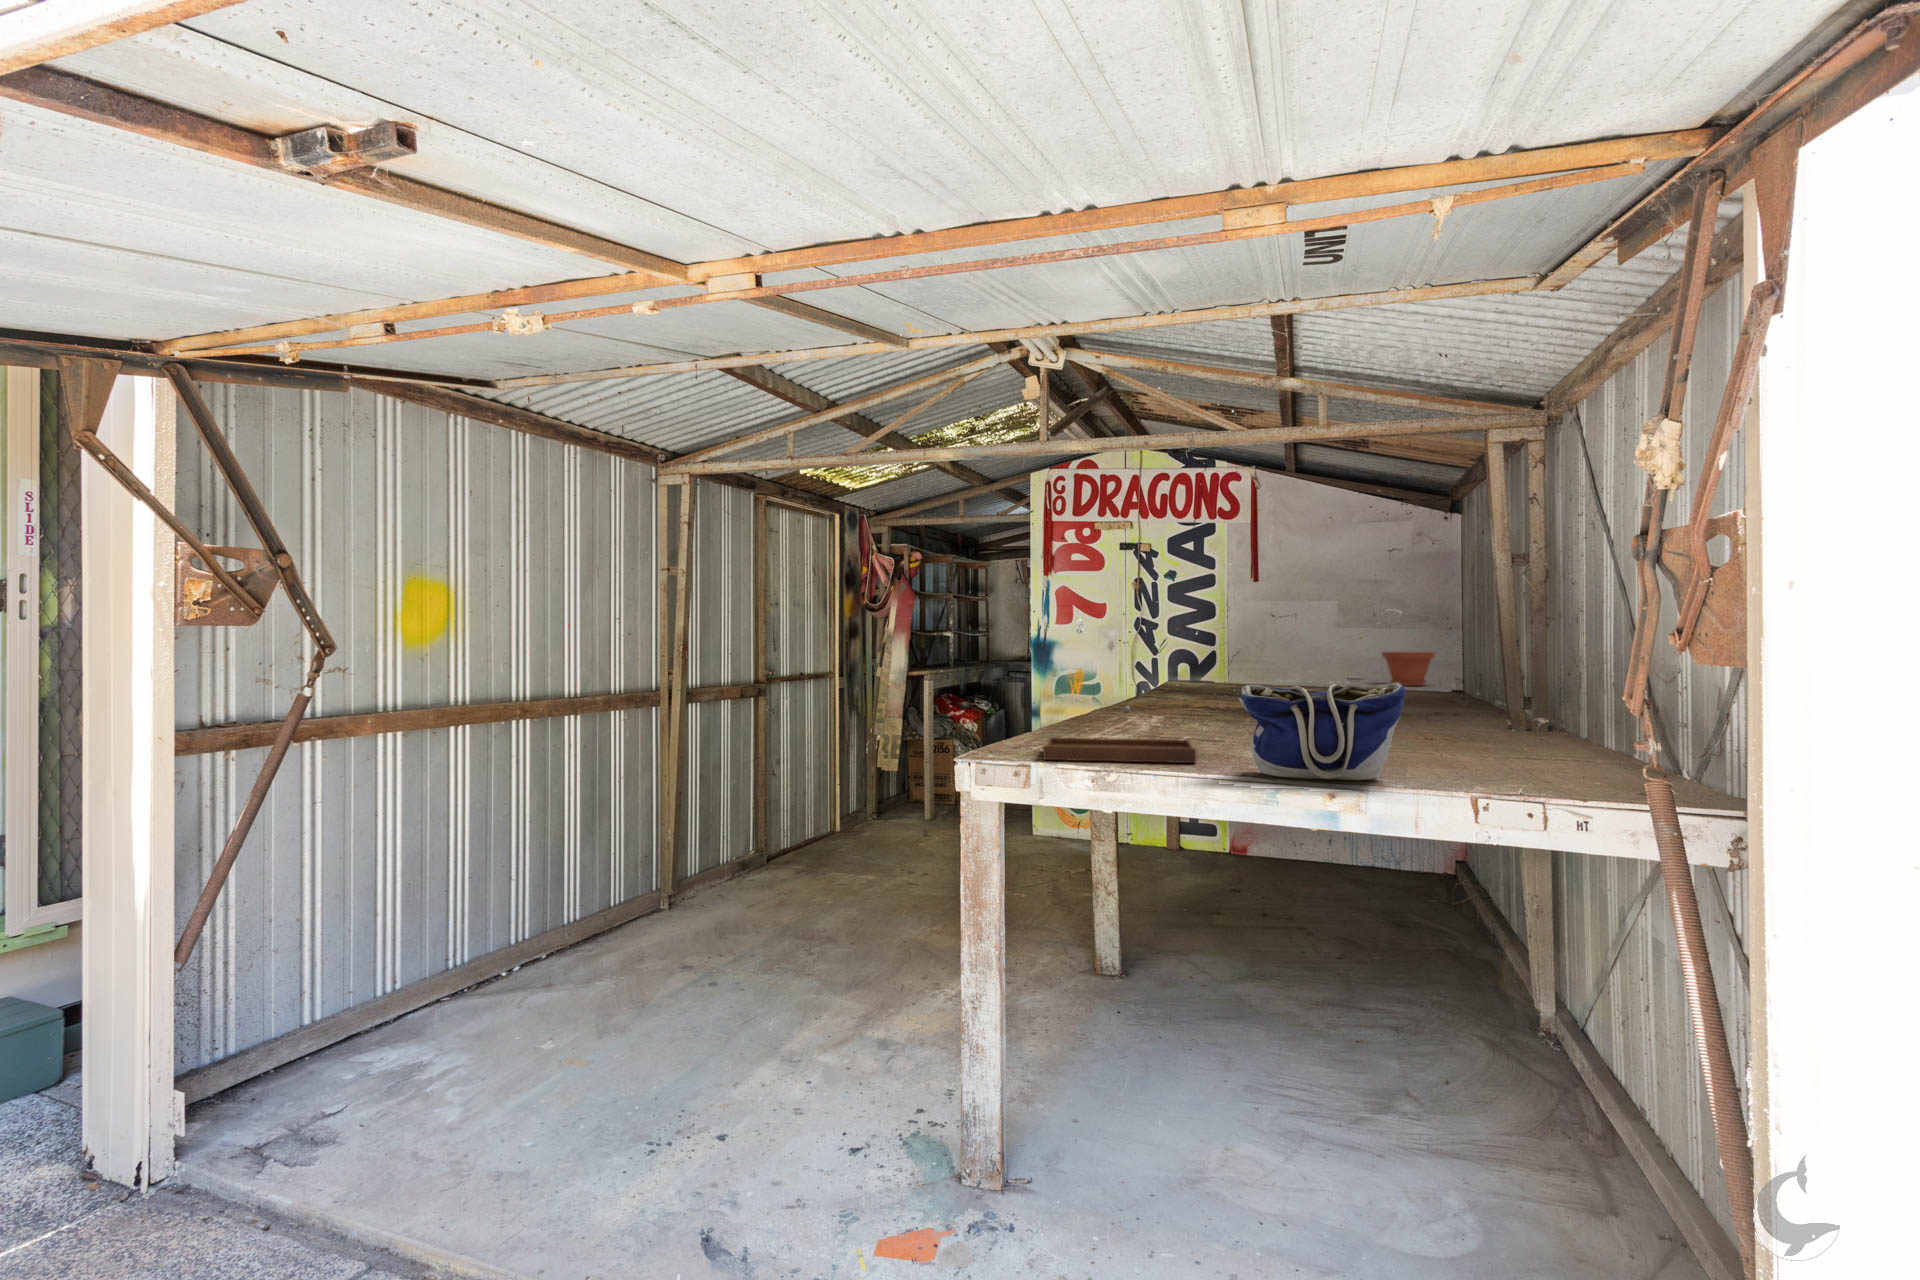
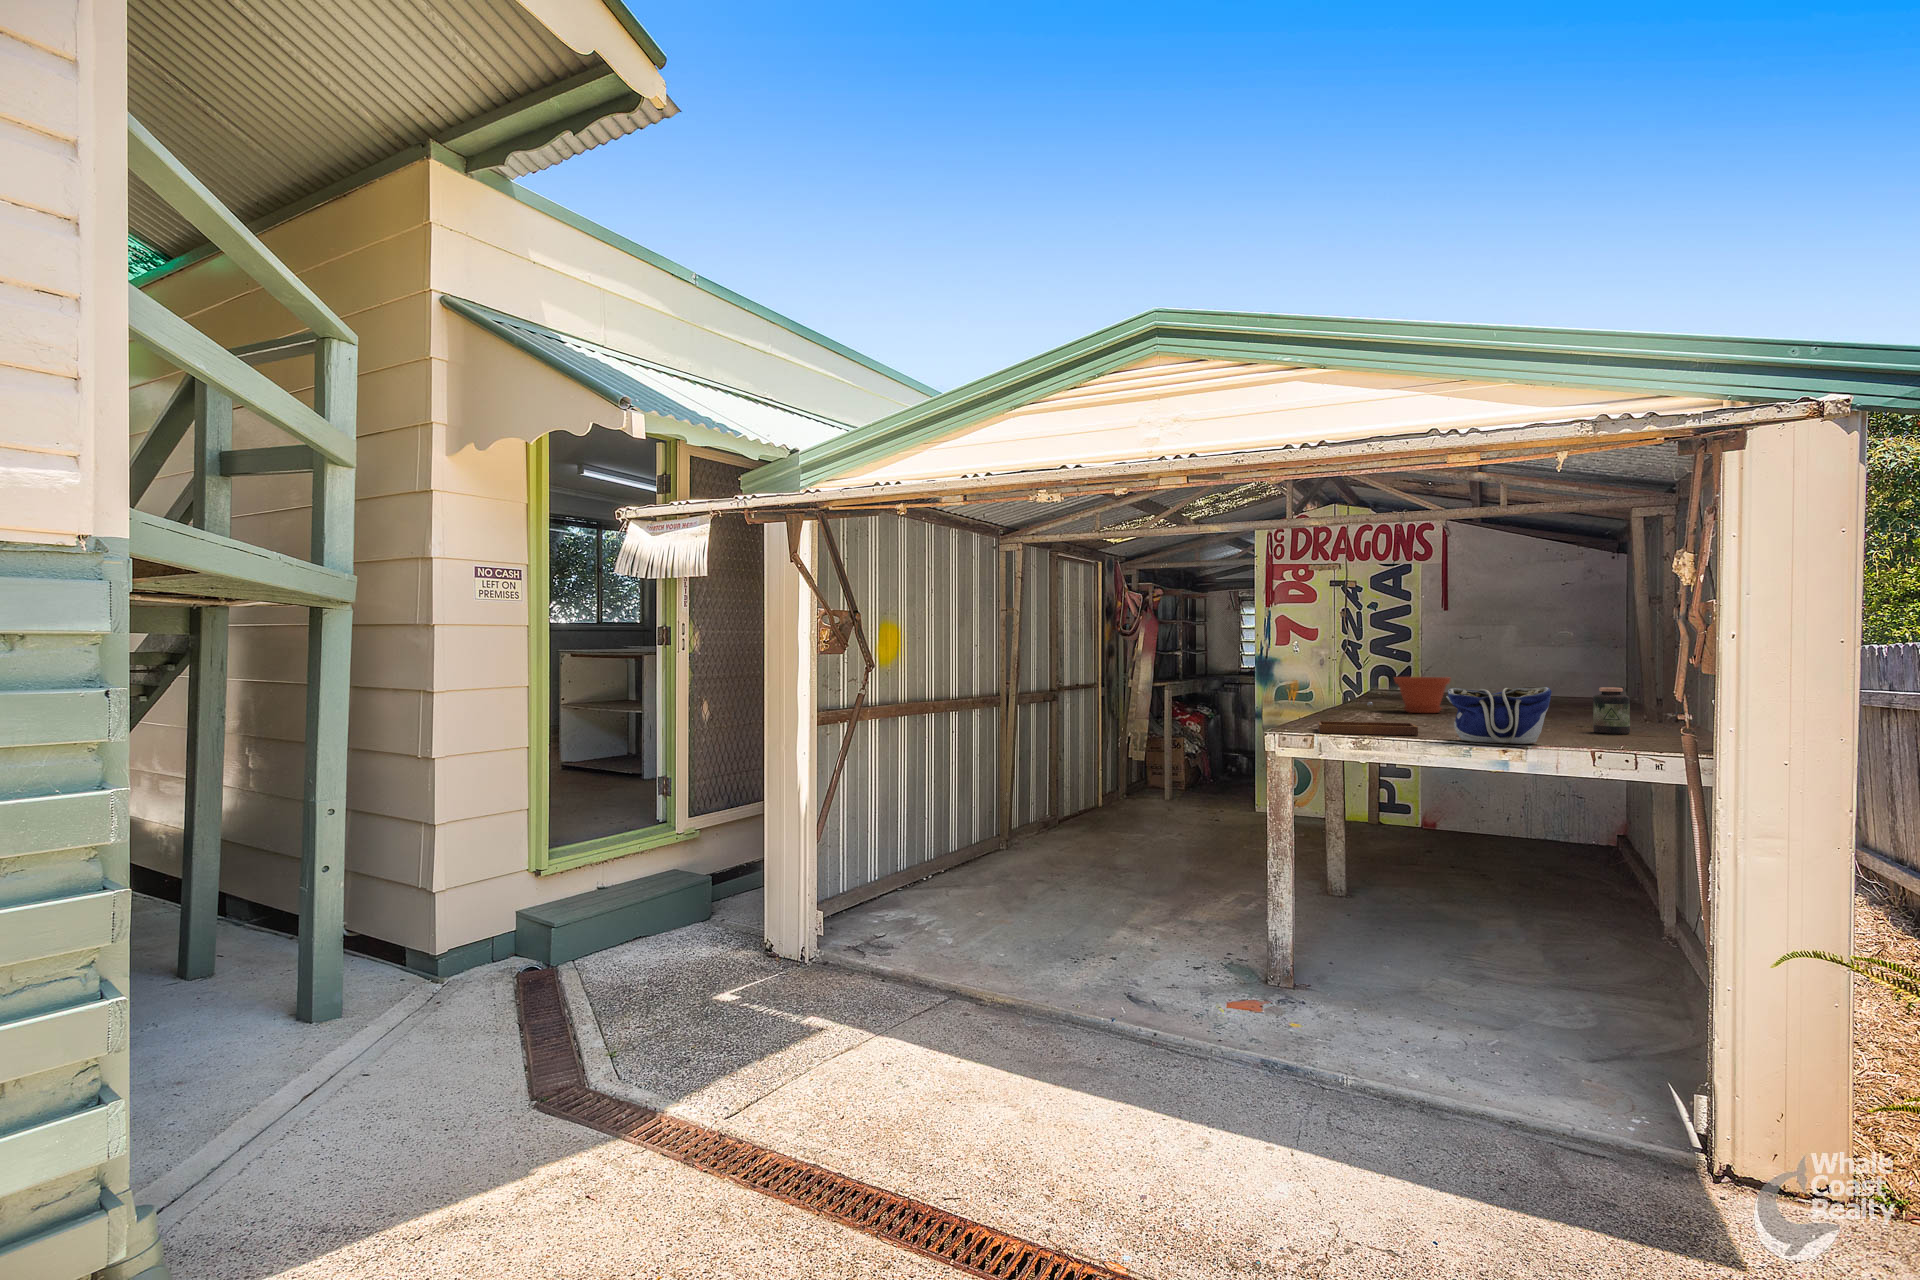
plant pot: present [1382,652,1435,686] -> present [1394,677,1451,713]
jar: none [1452,681,1504,753] -> present [1593,687,1630,734]

